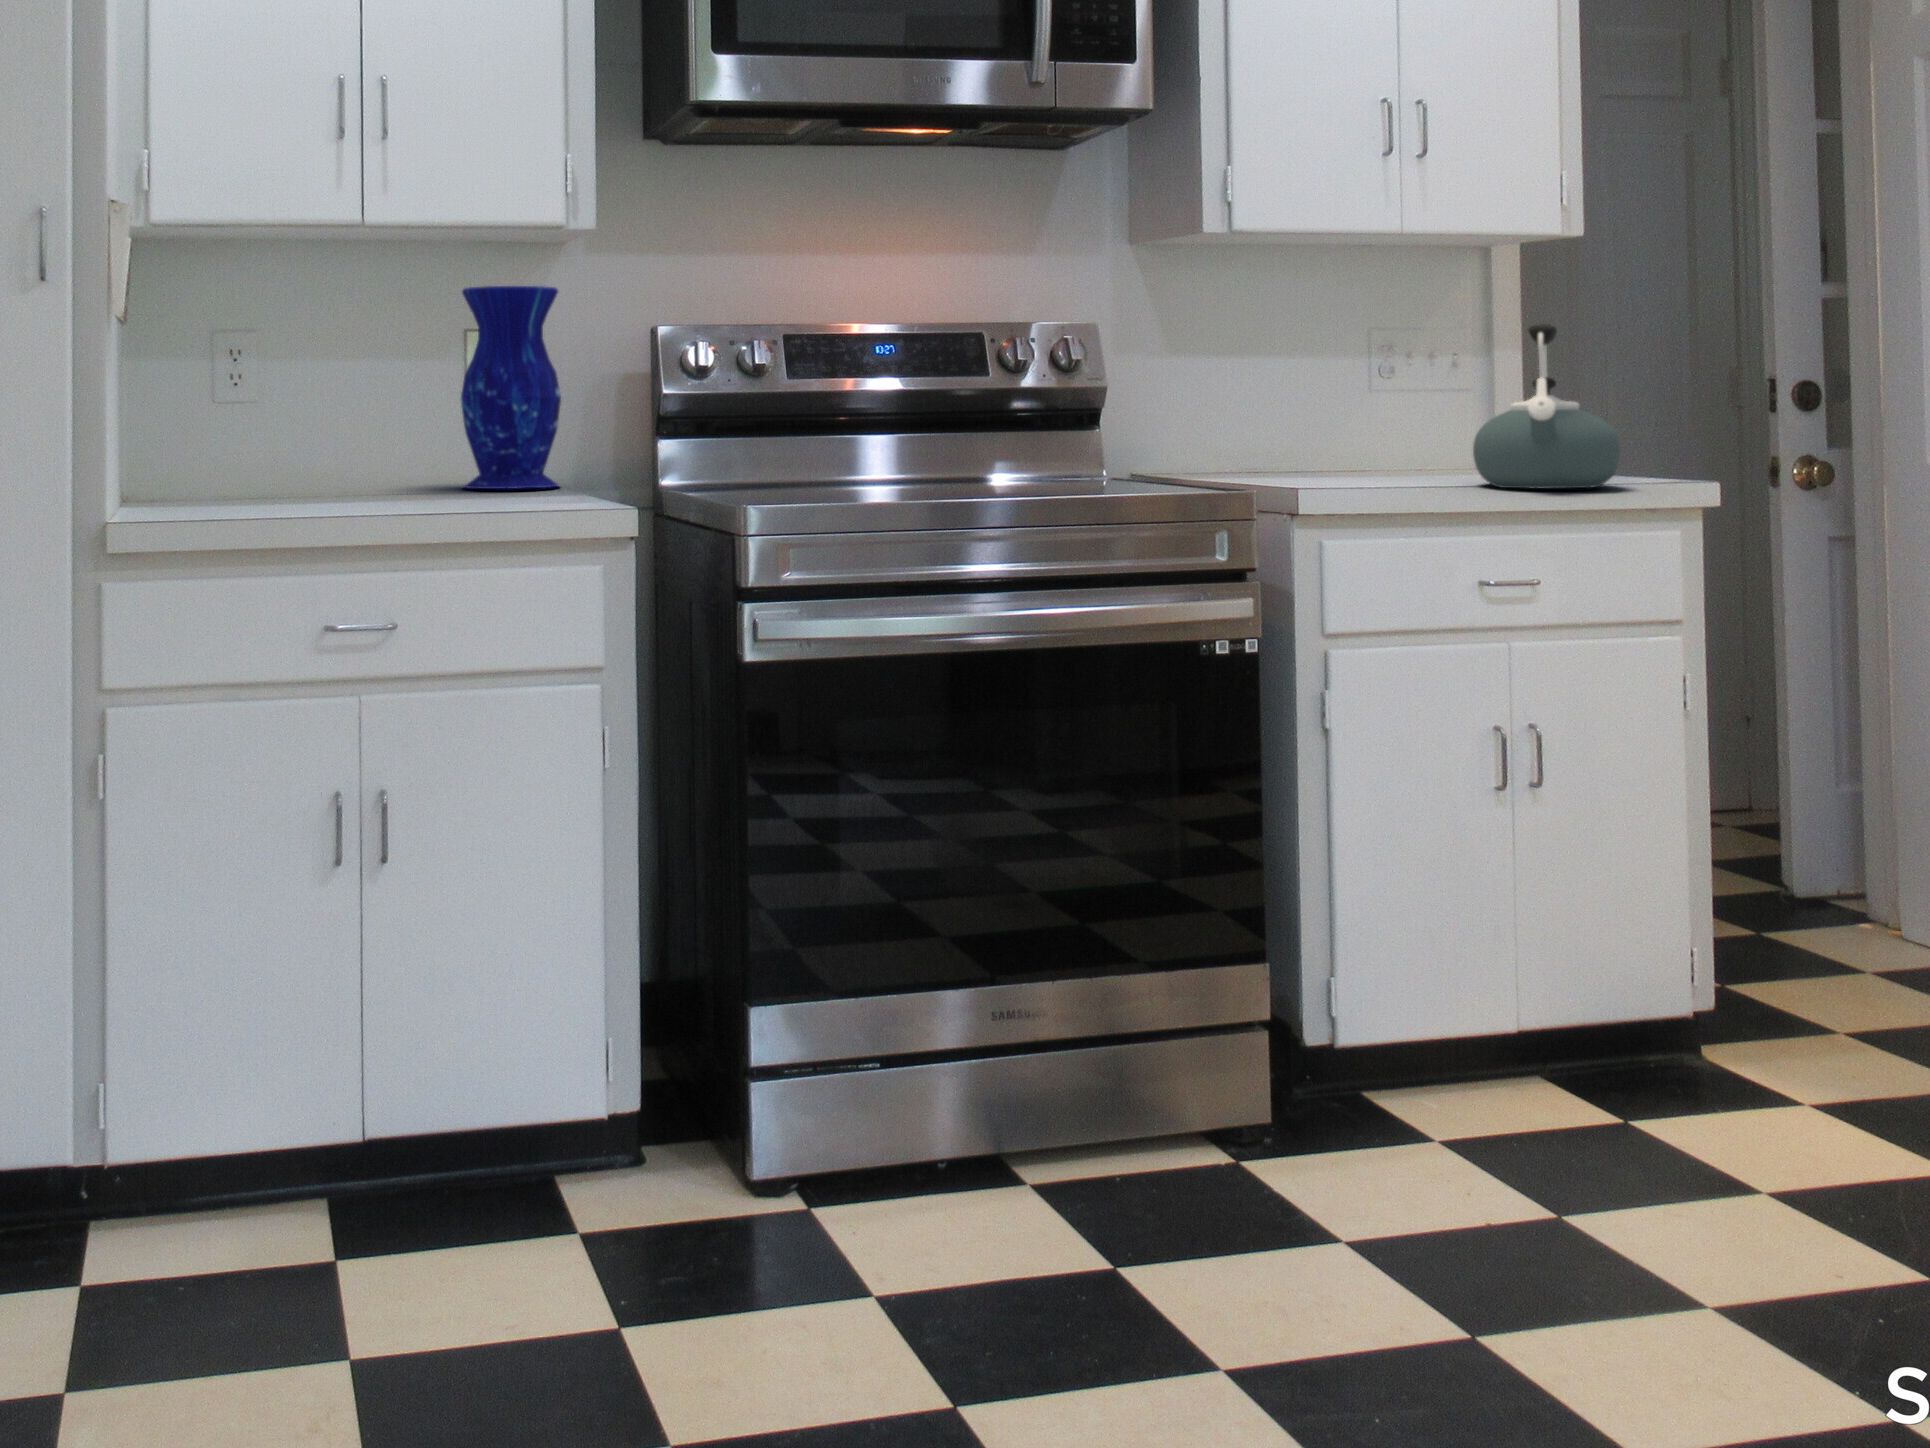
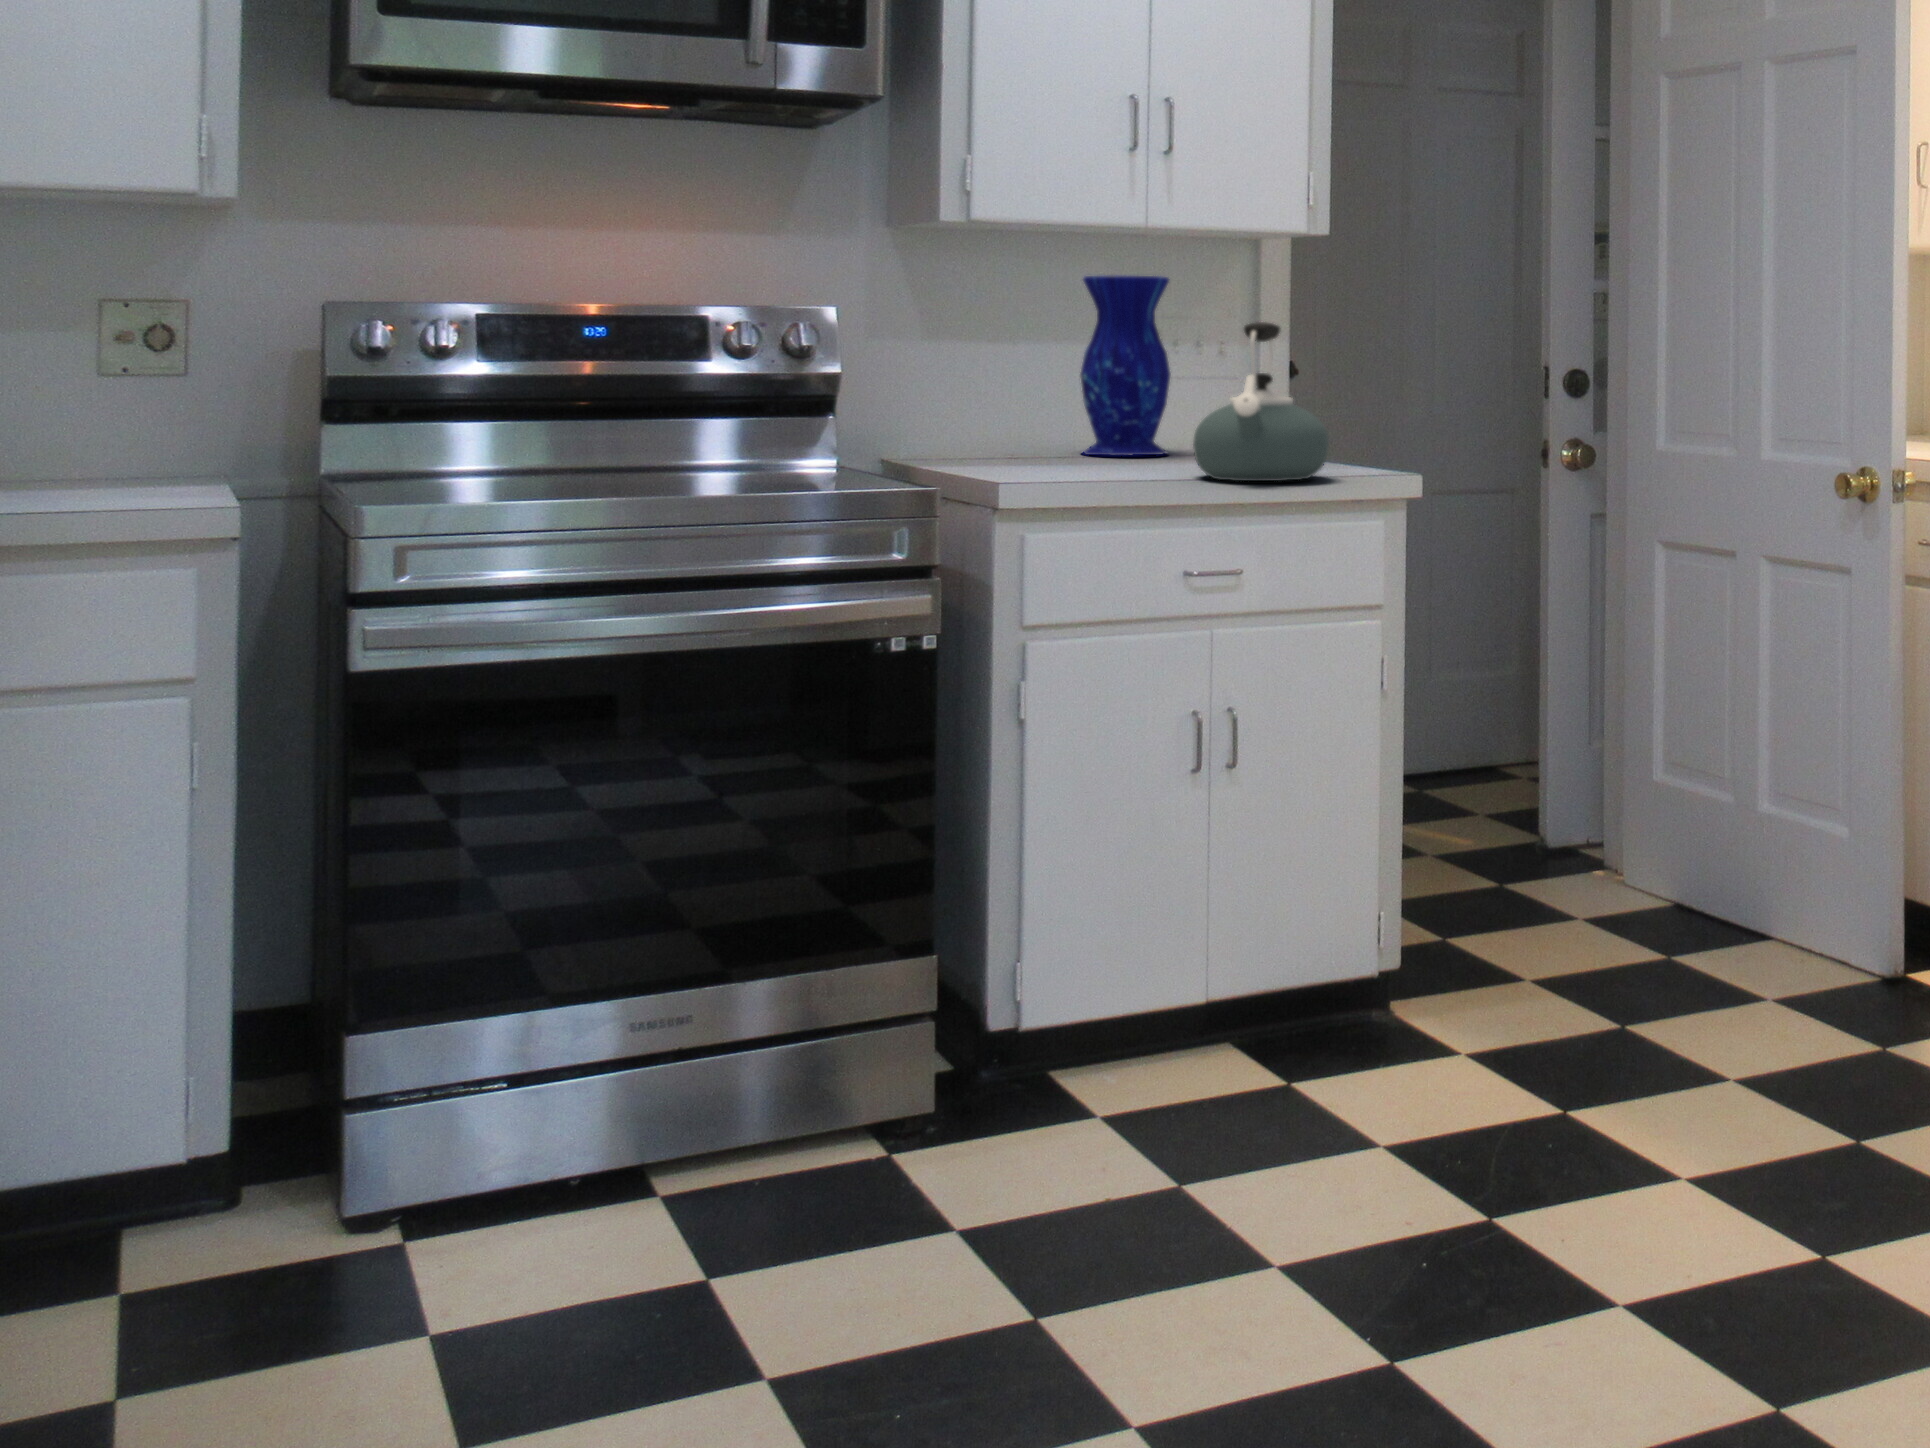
vase: present [461,286,561,489] -> present [1080,276,1170,455]

